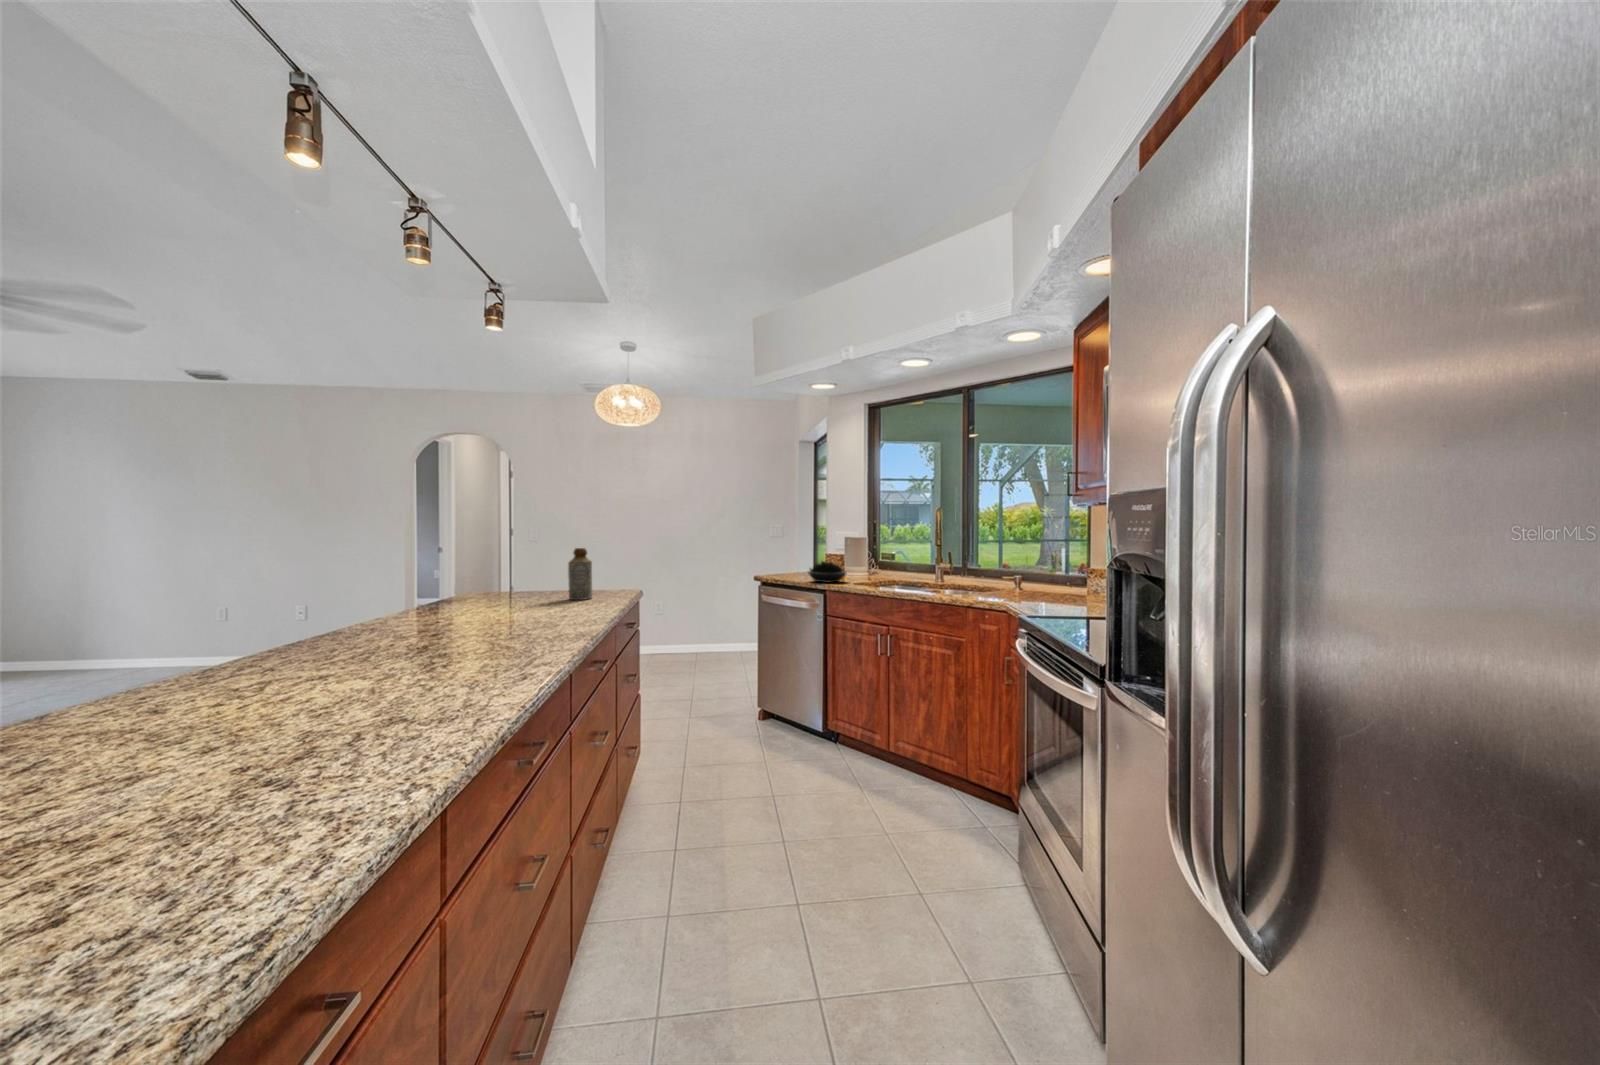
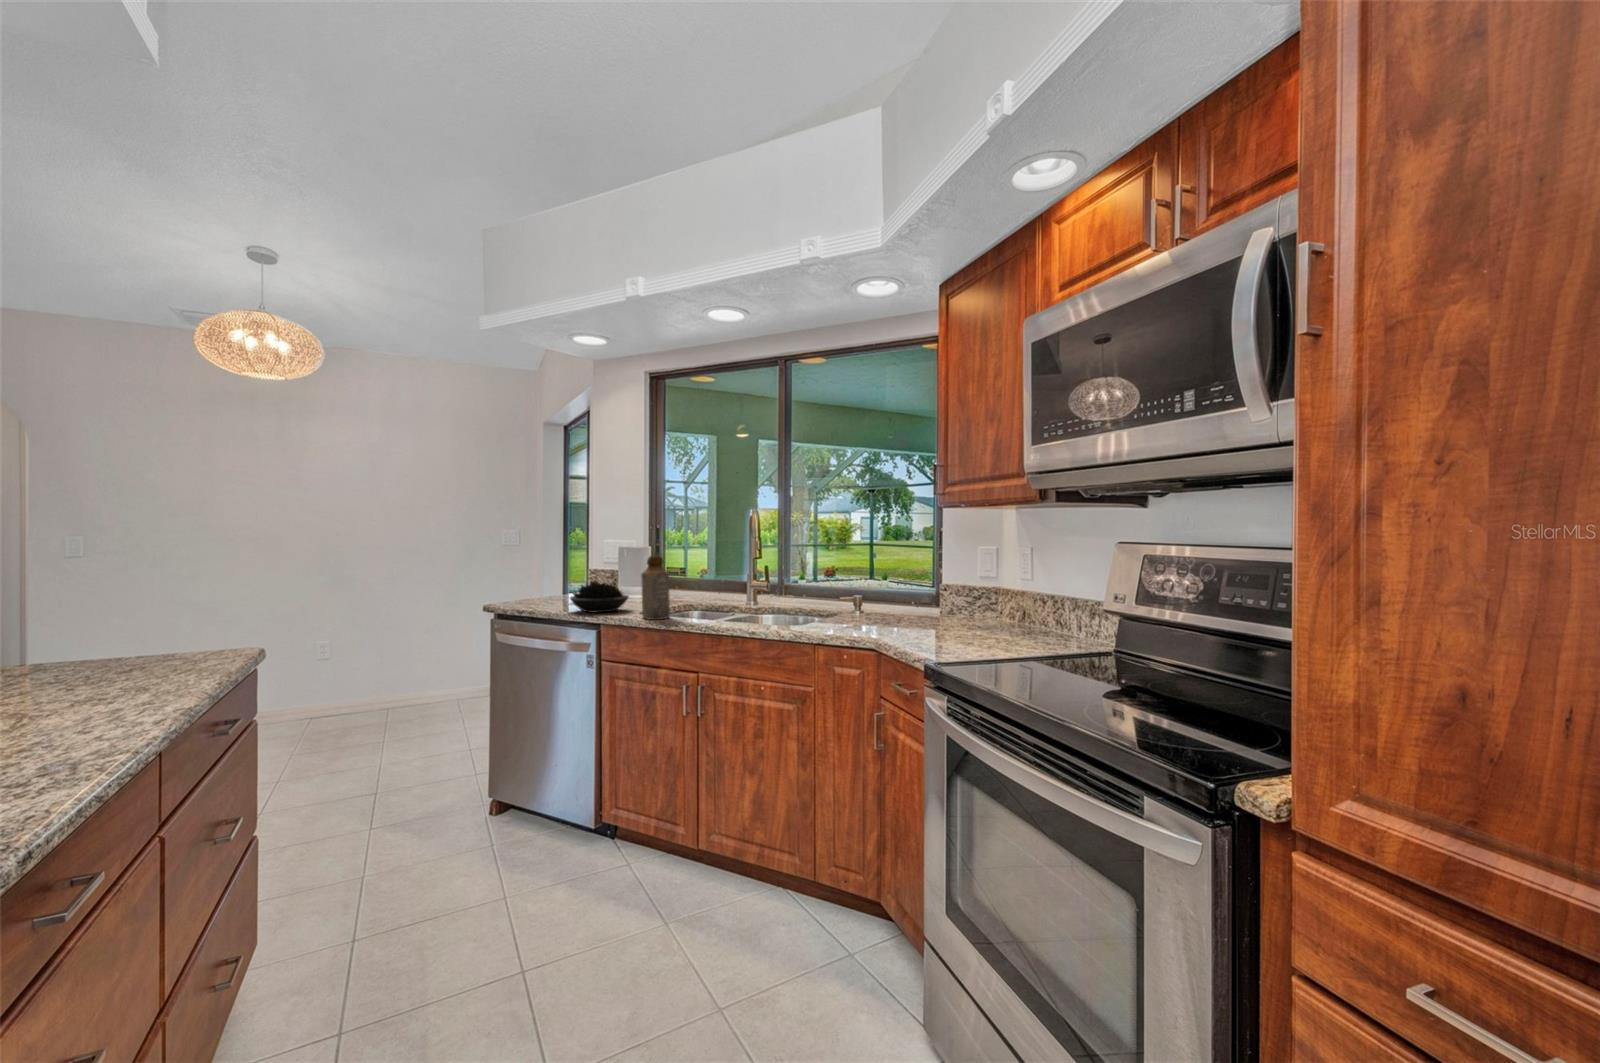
bottle: present [568,548,592,600] -> present [641,556,670,620]

